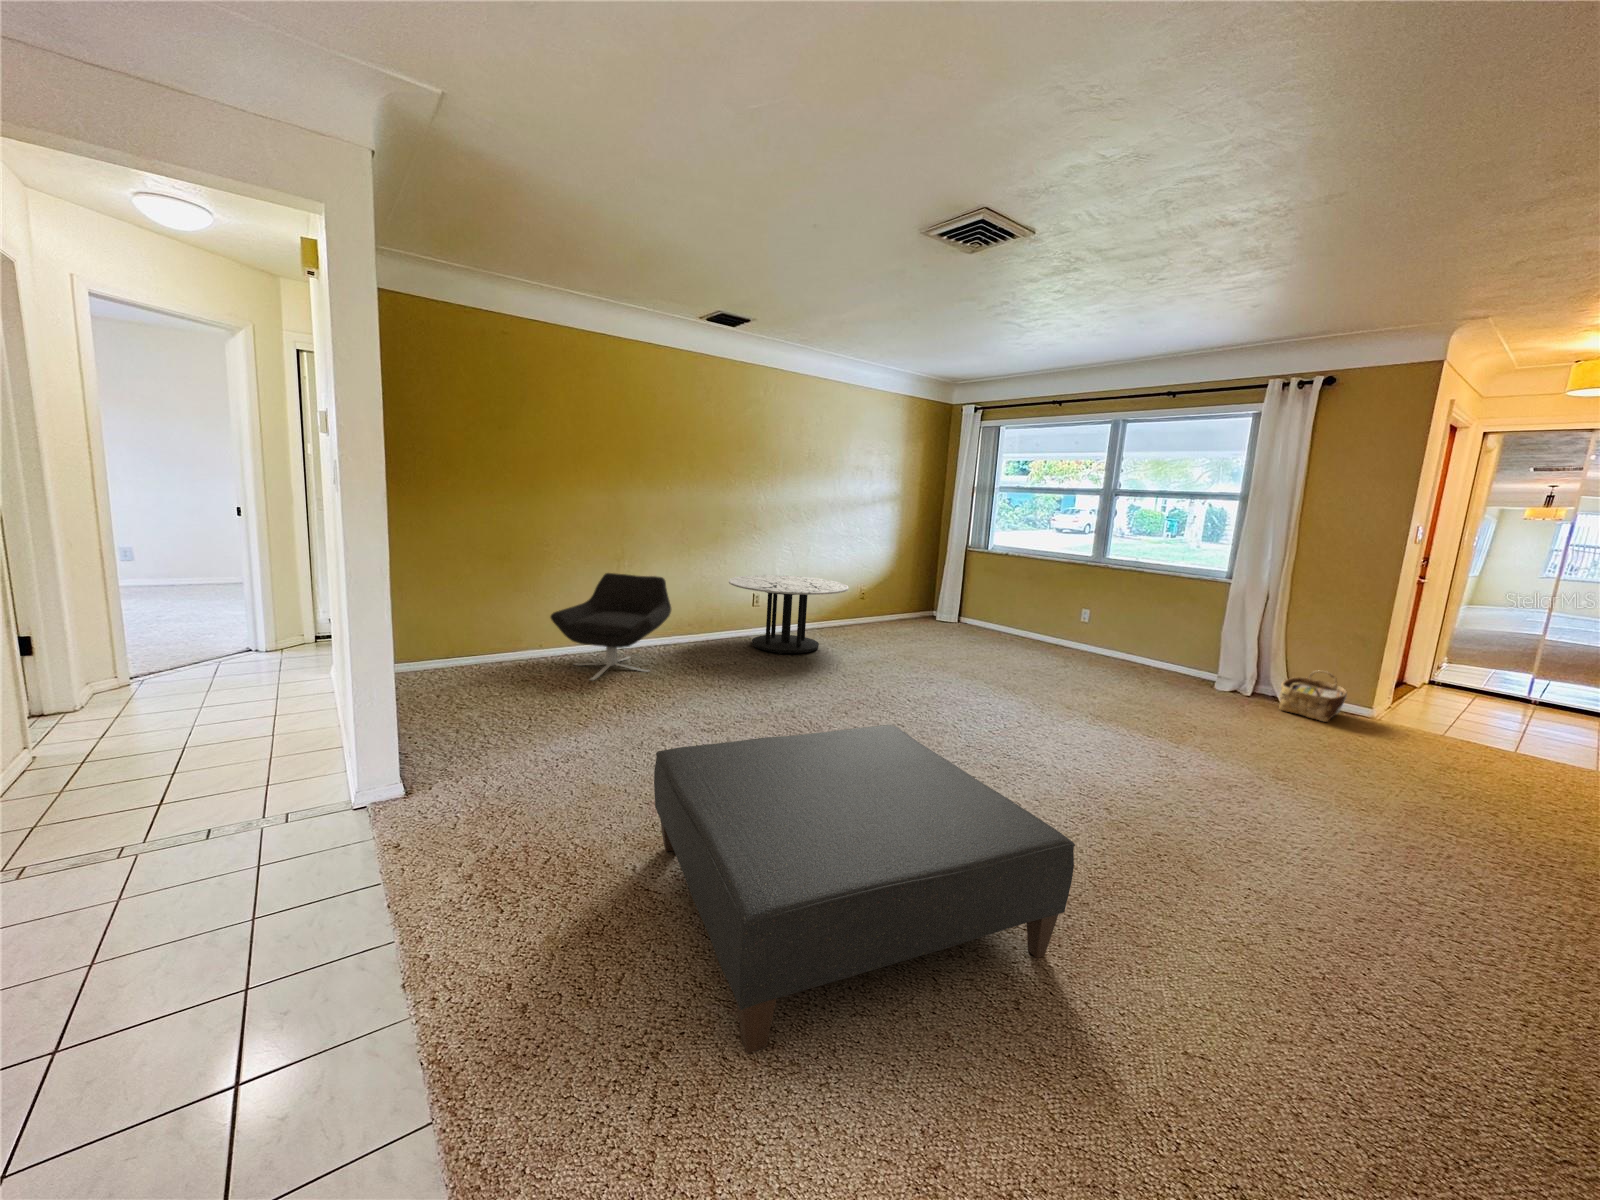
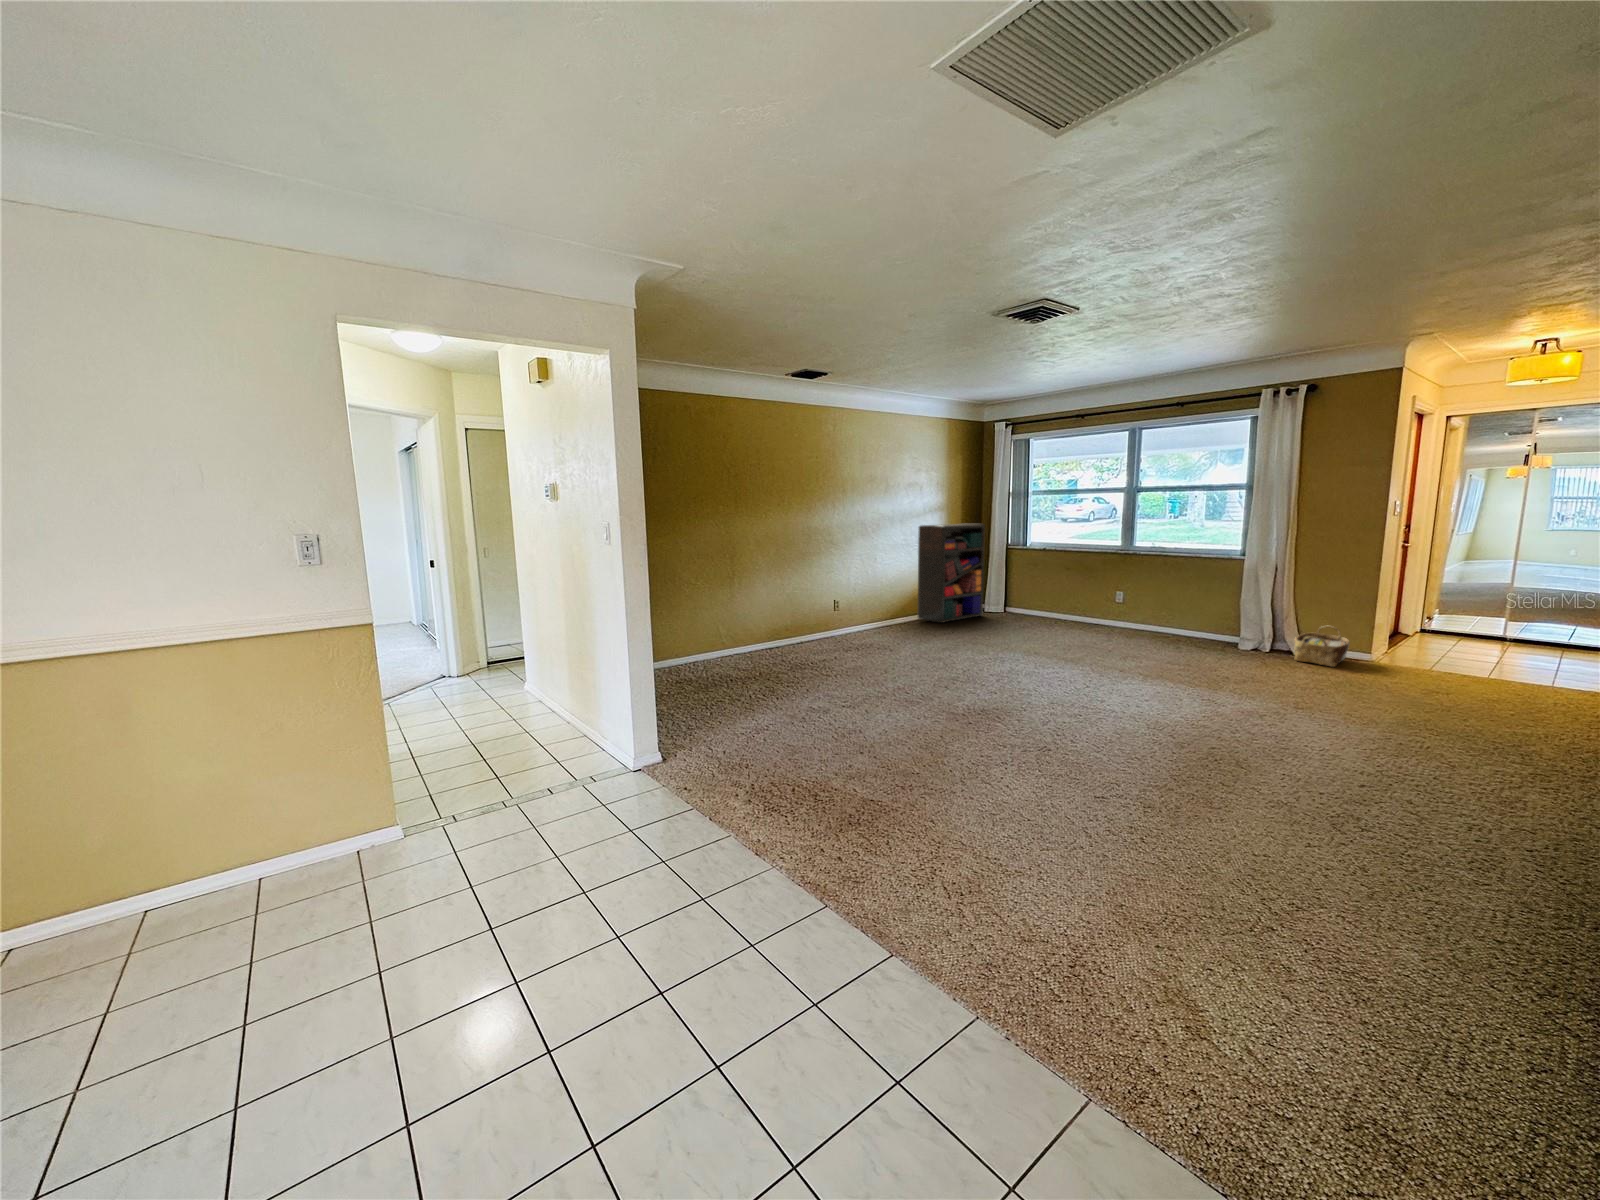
bookshelf: none [856,516,941,629] -> present [918,524,985,623]
lounge chair: present [550,573,671,680] -> none [691,591,781,678]
coffee table: present [729,575,849,654] -> none [818,582,920,648]
ottoman: present [654,725,1075,1053] -> none [856,683,1167,868]

